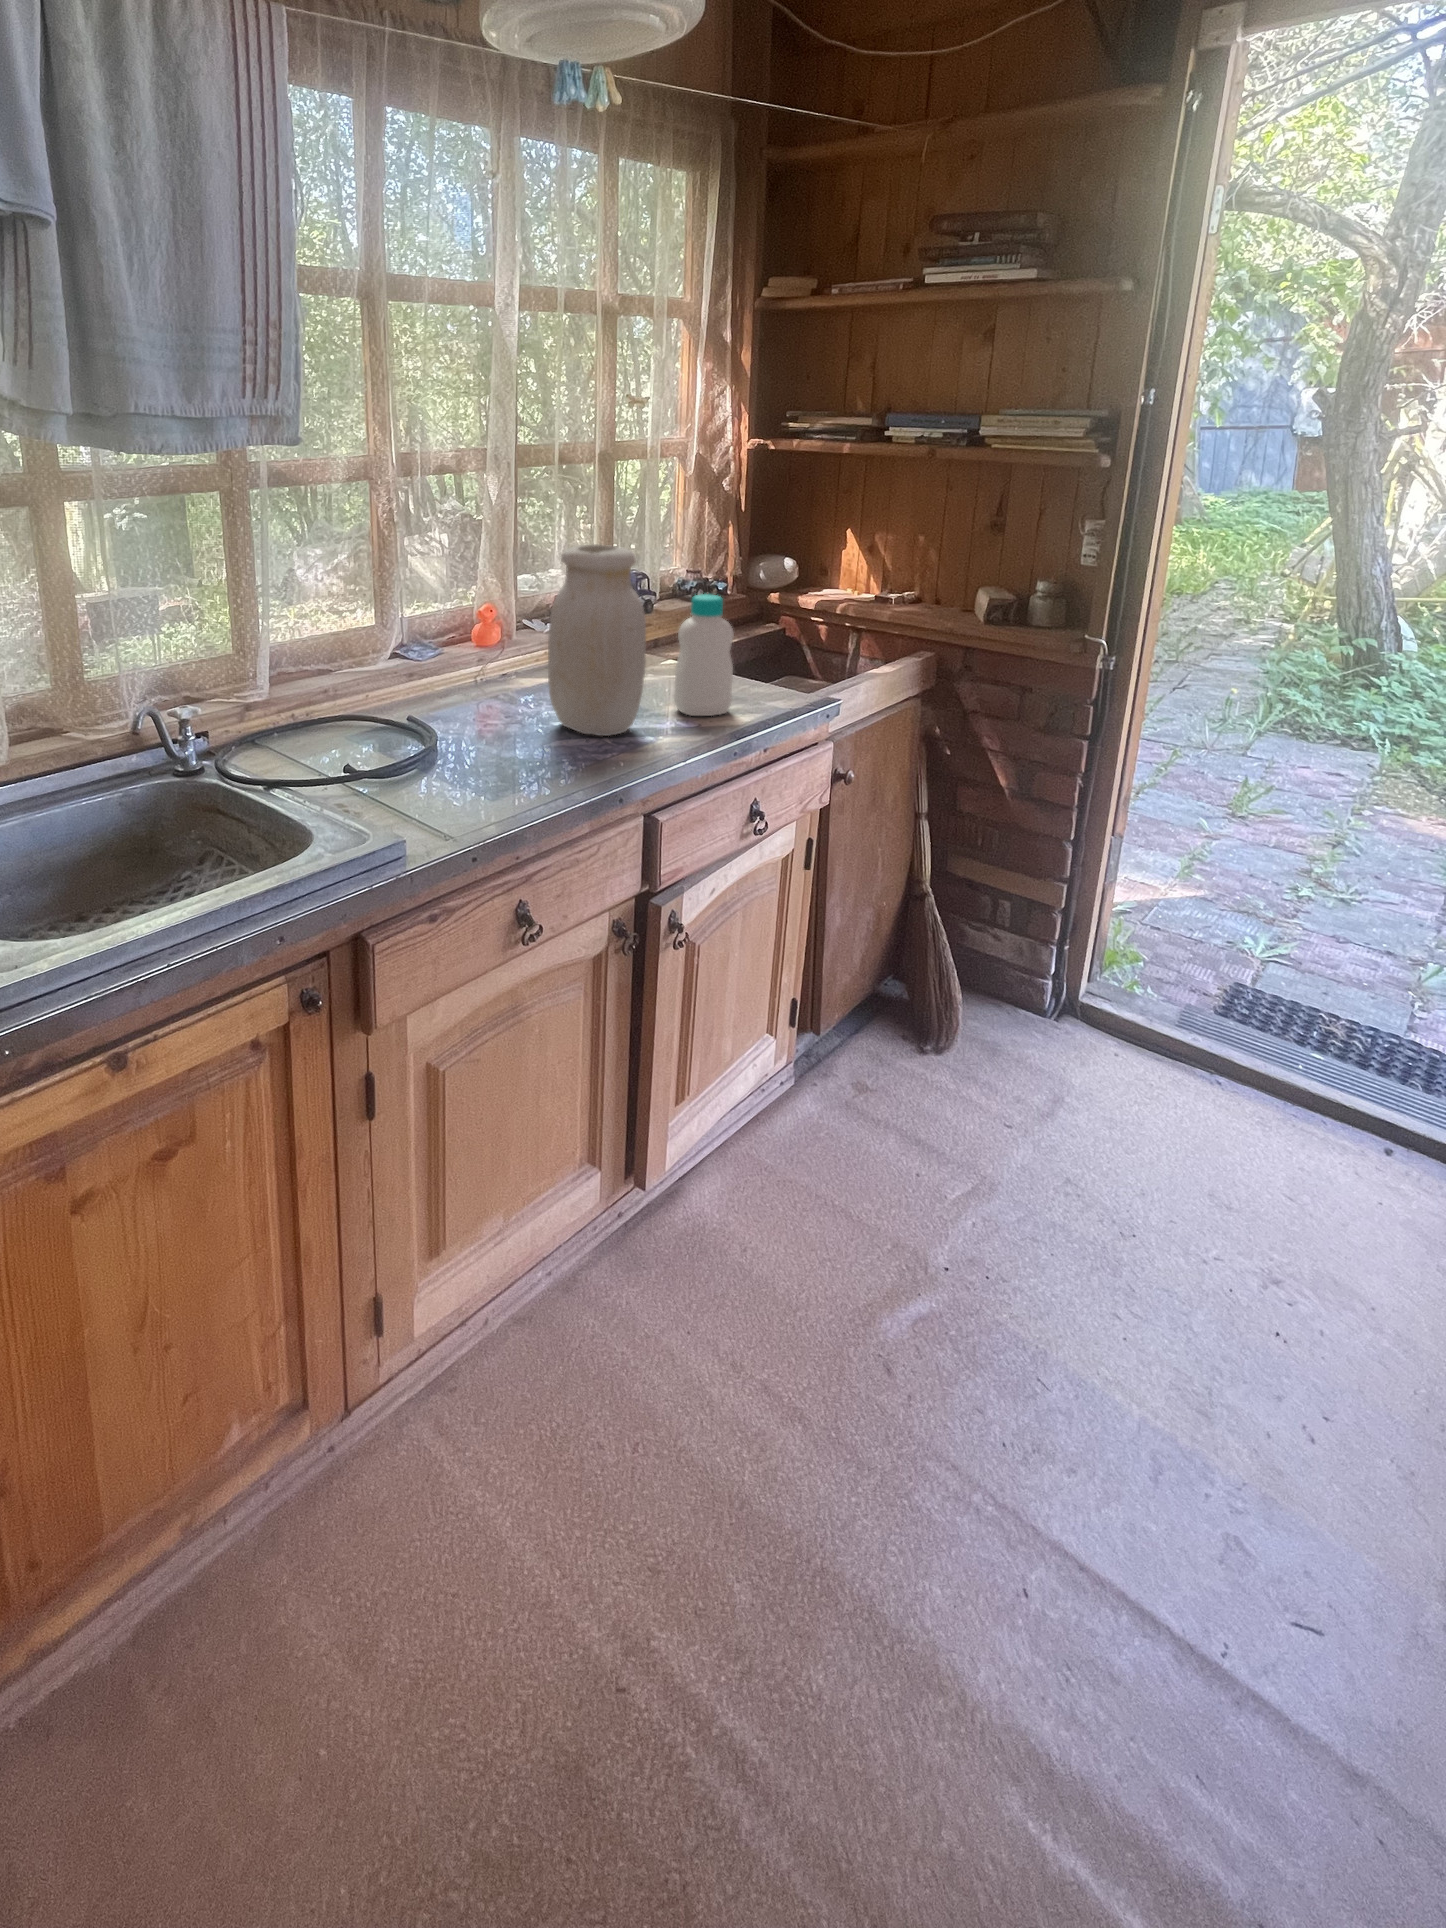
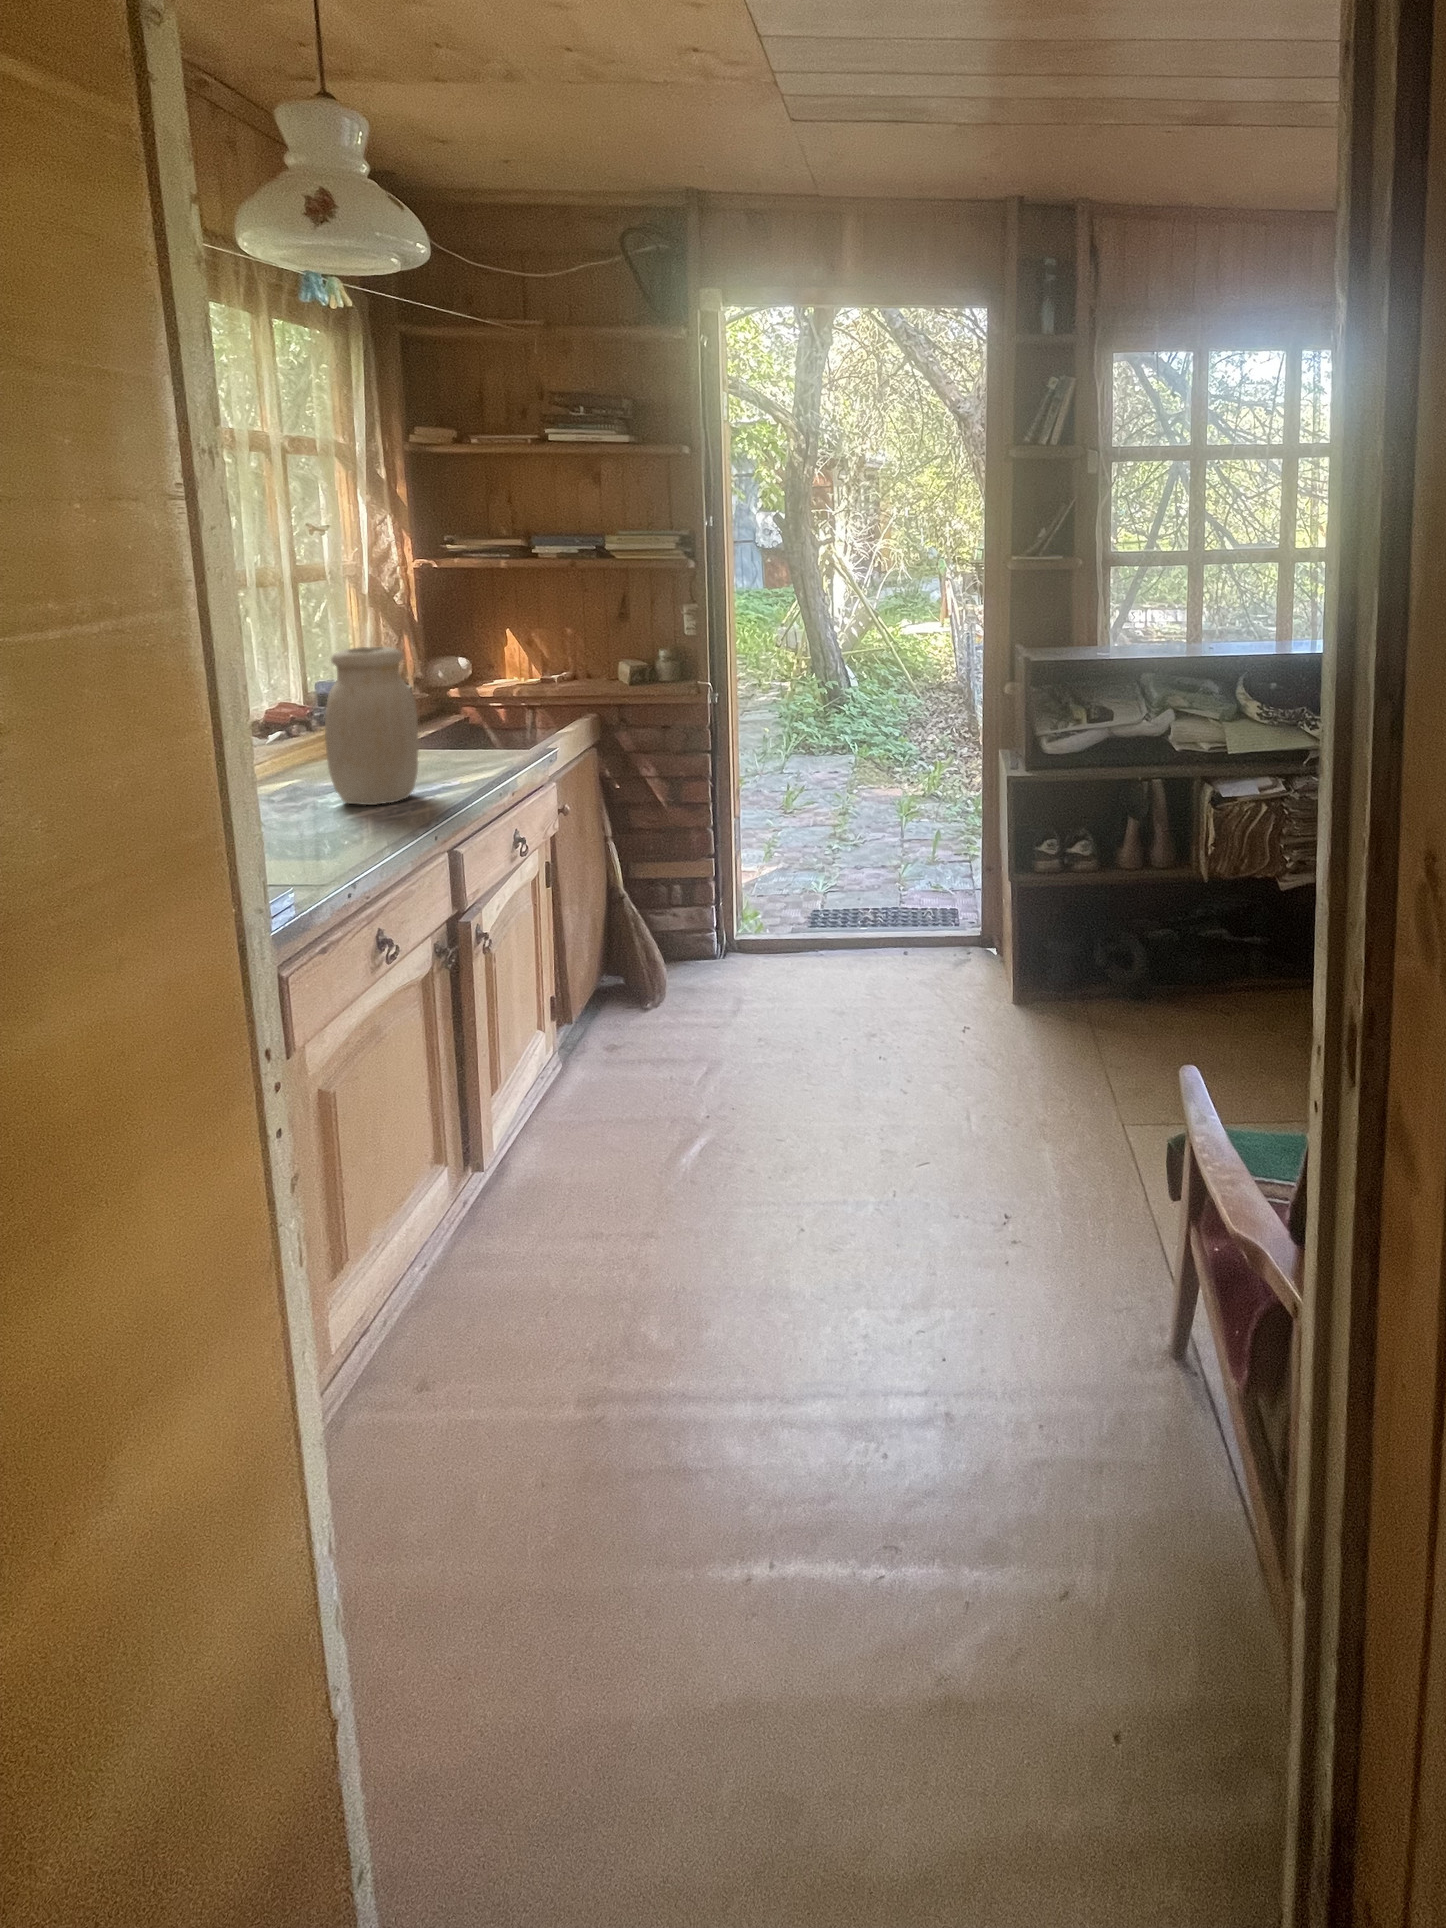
bottle: present [674,594,734,716] -> none [431,680,482,778]

